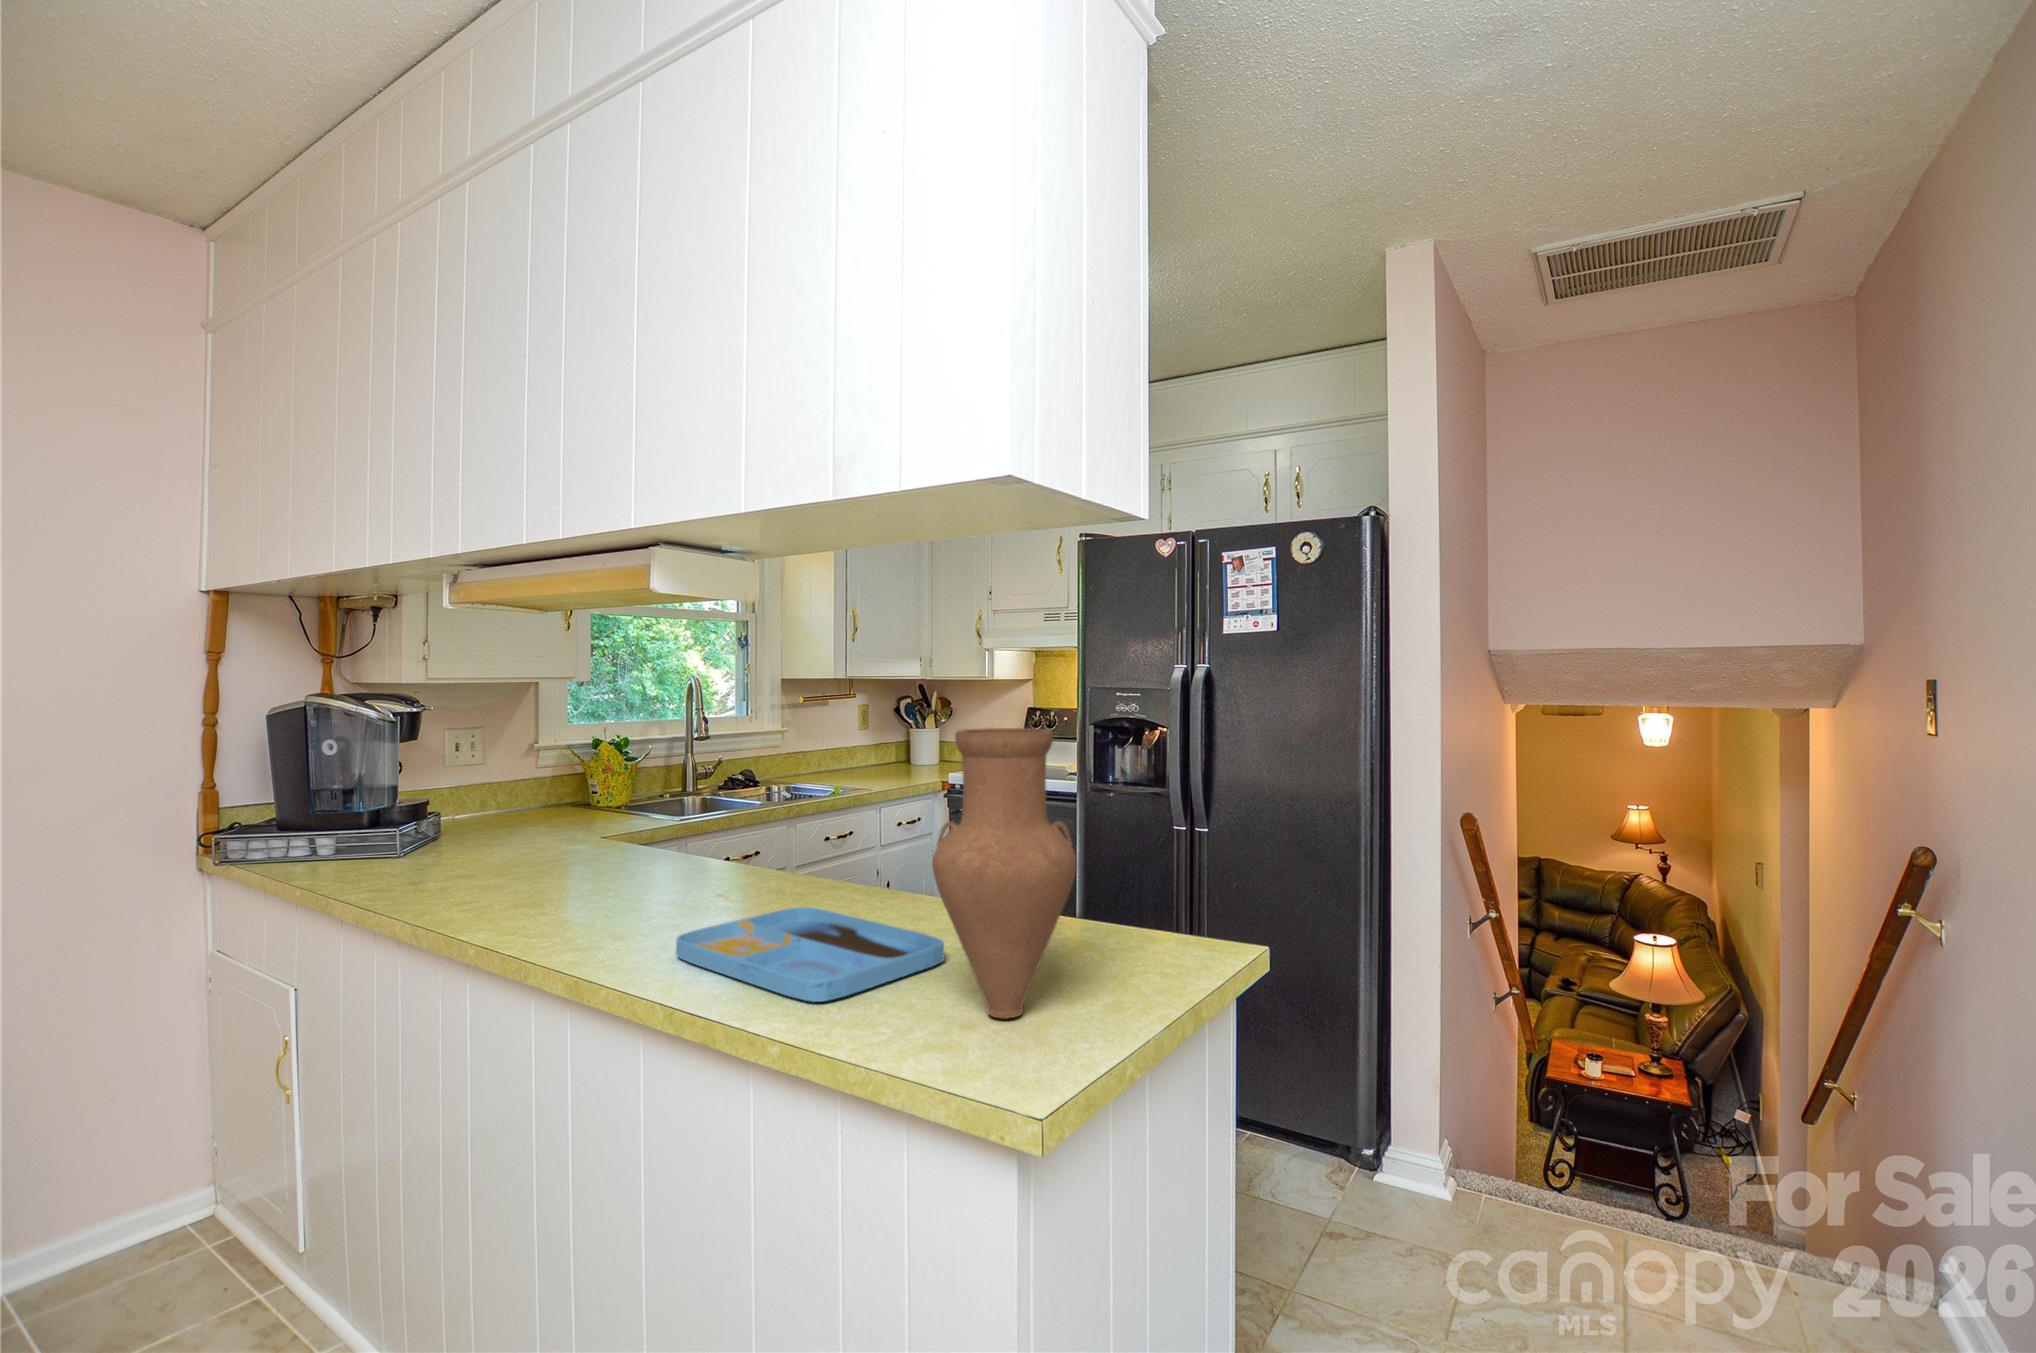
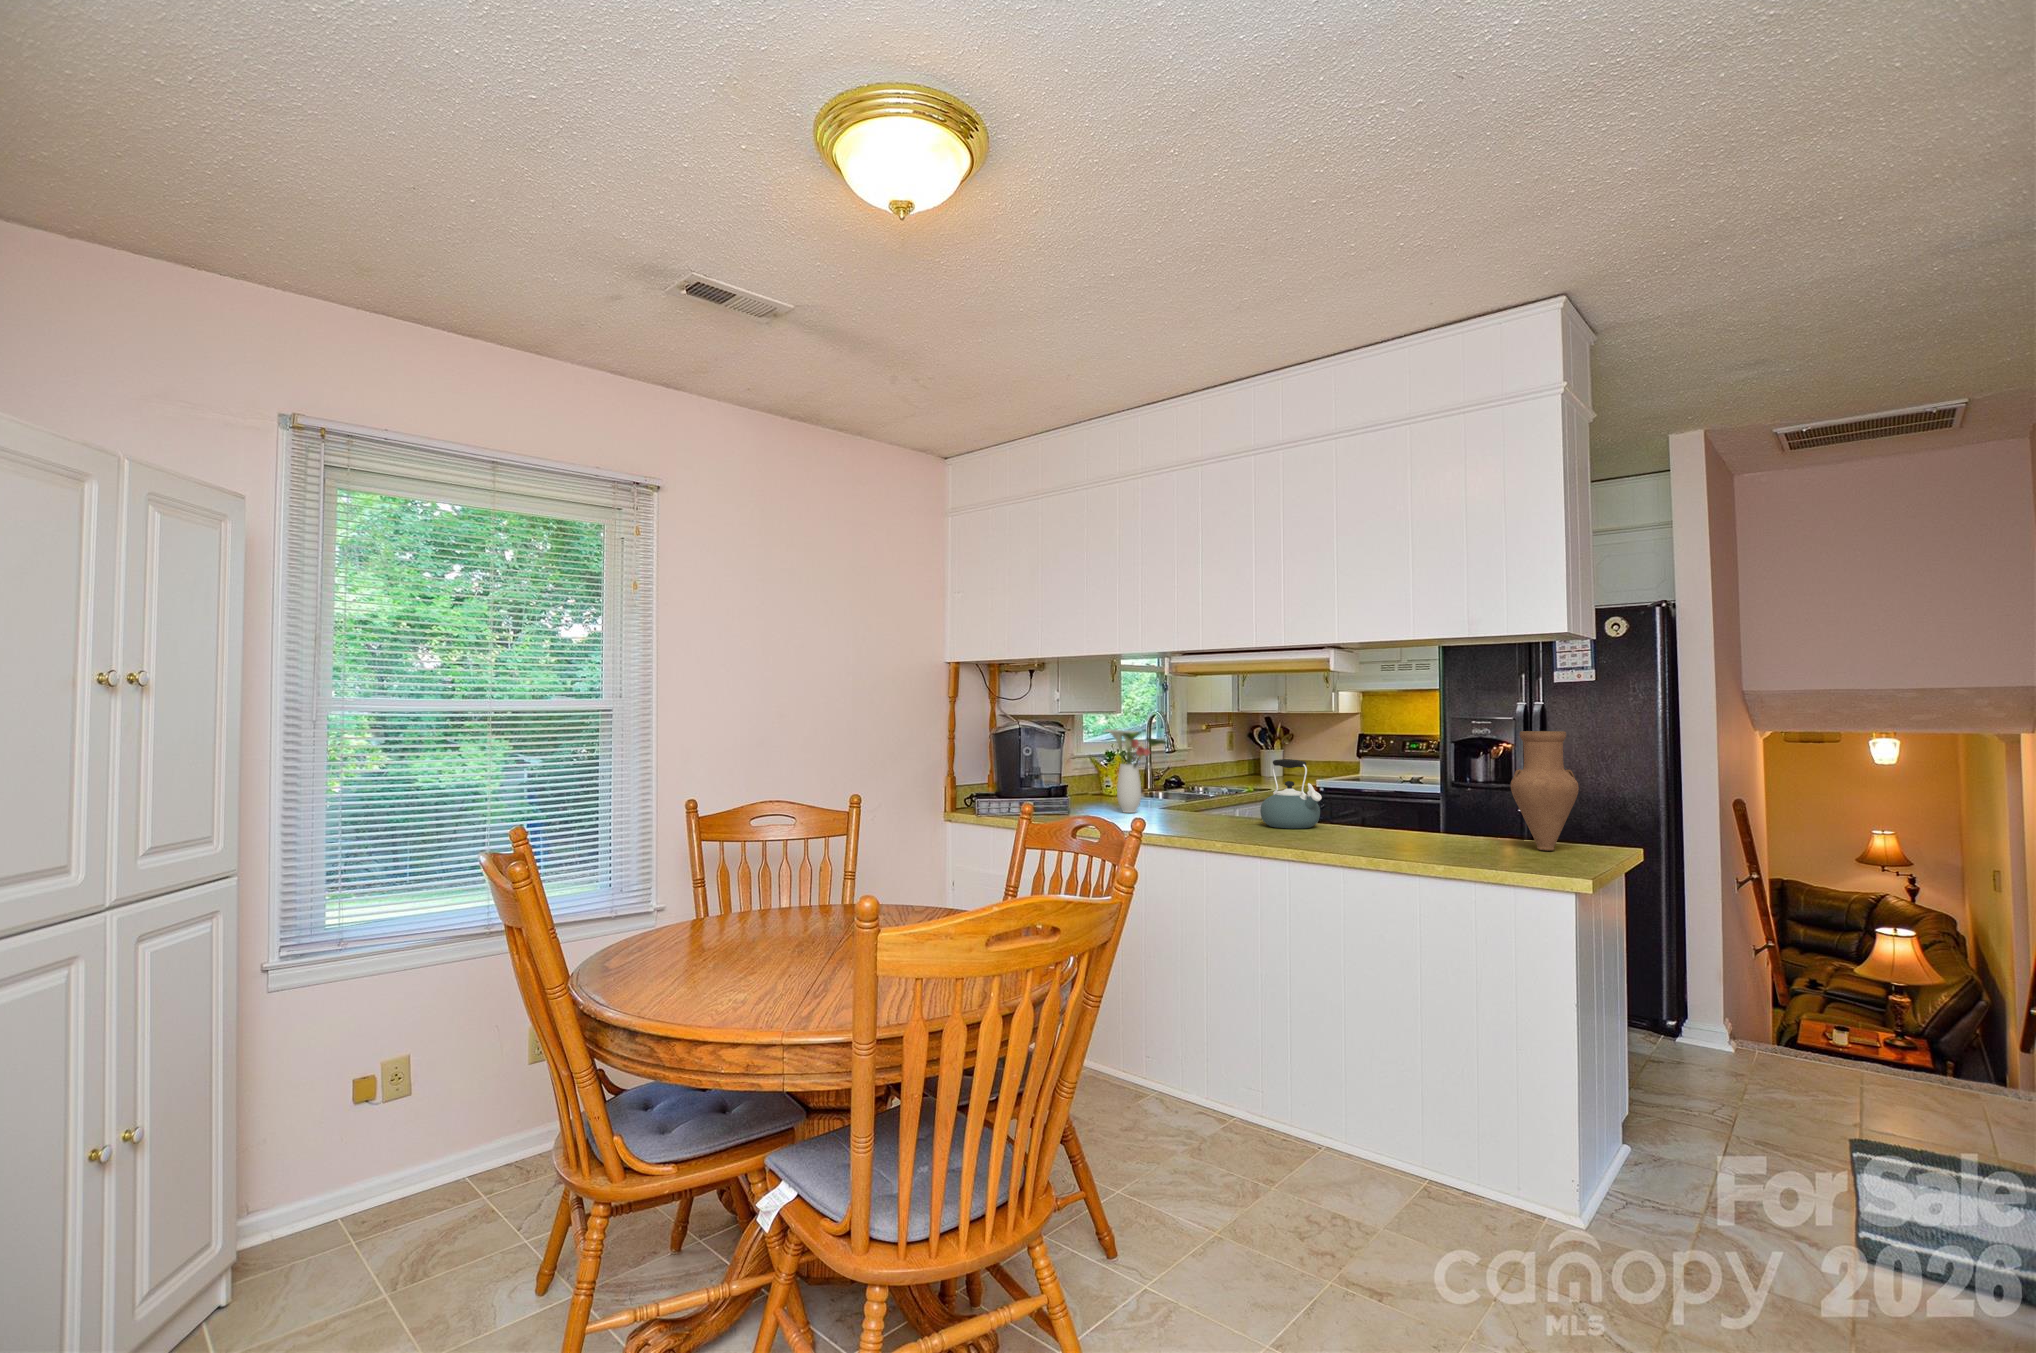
flower arrangement: none [410,709,565,863] -> present [1104,729,1169,813]
kettle: none [586,774,708,917] -> present [1260,759,1322,829]
tray: present [676,907,944,1002] -> none [1353,823,1489,846]

